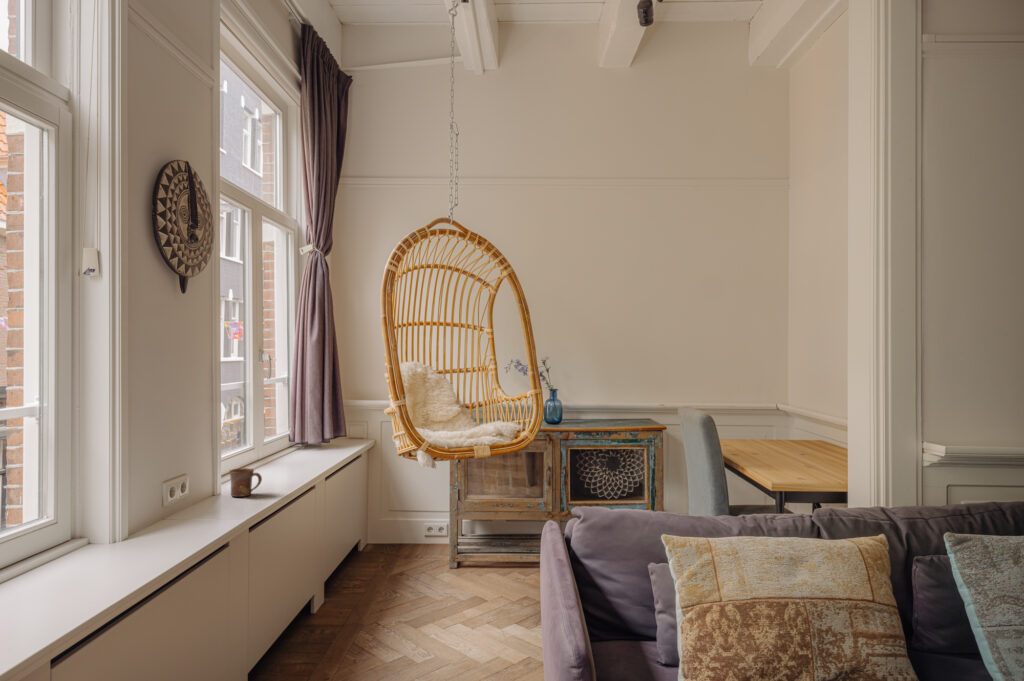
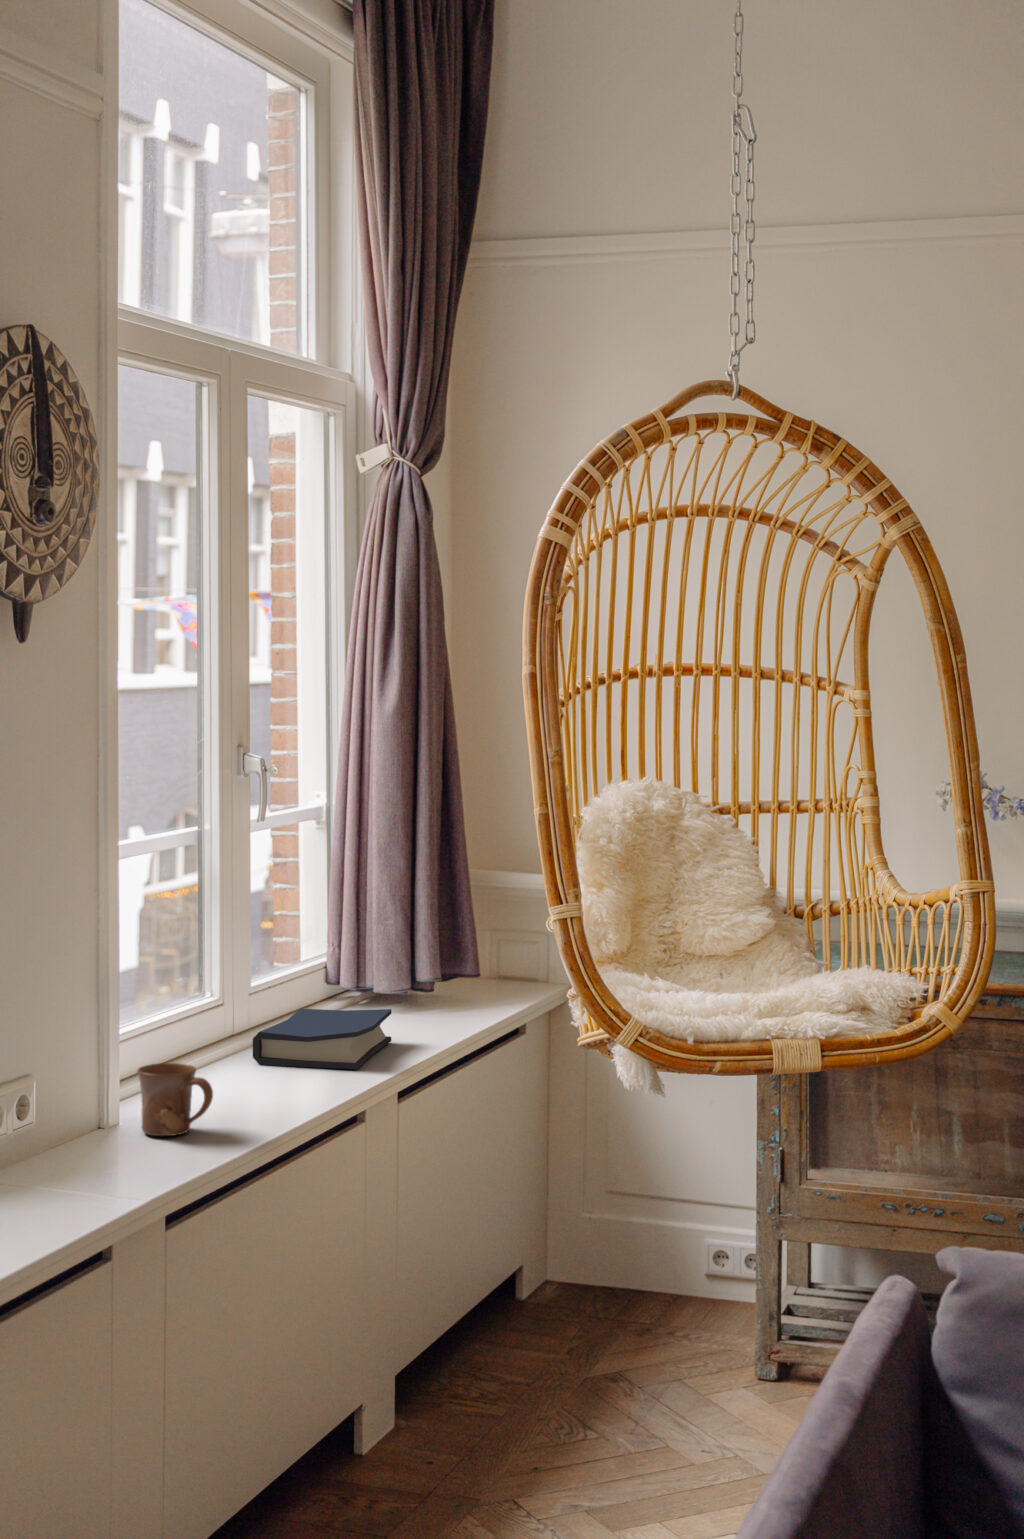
hardback book: none [267,449,320,472] -> present [253,1009,391,1070]

